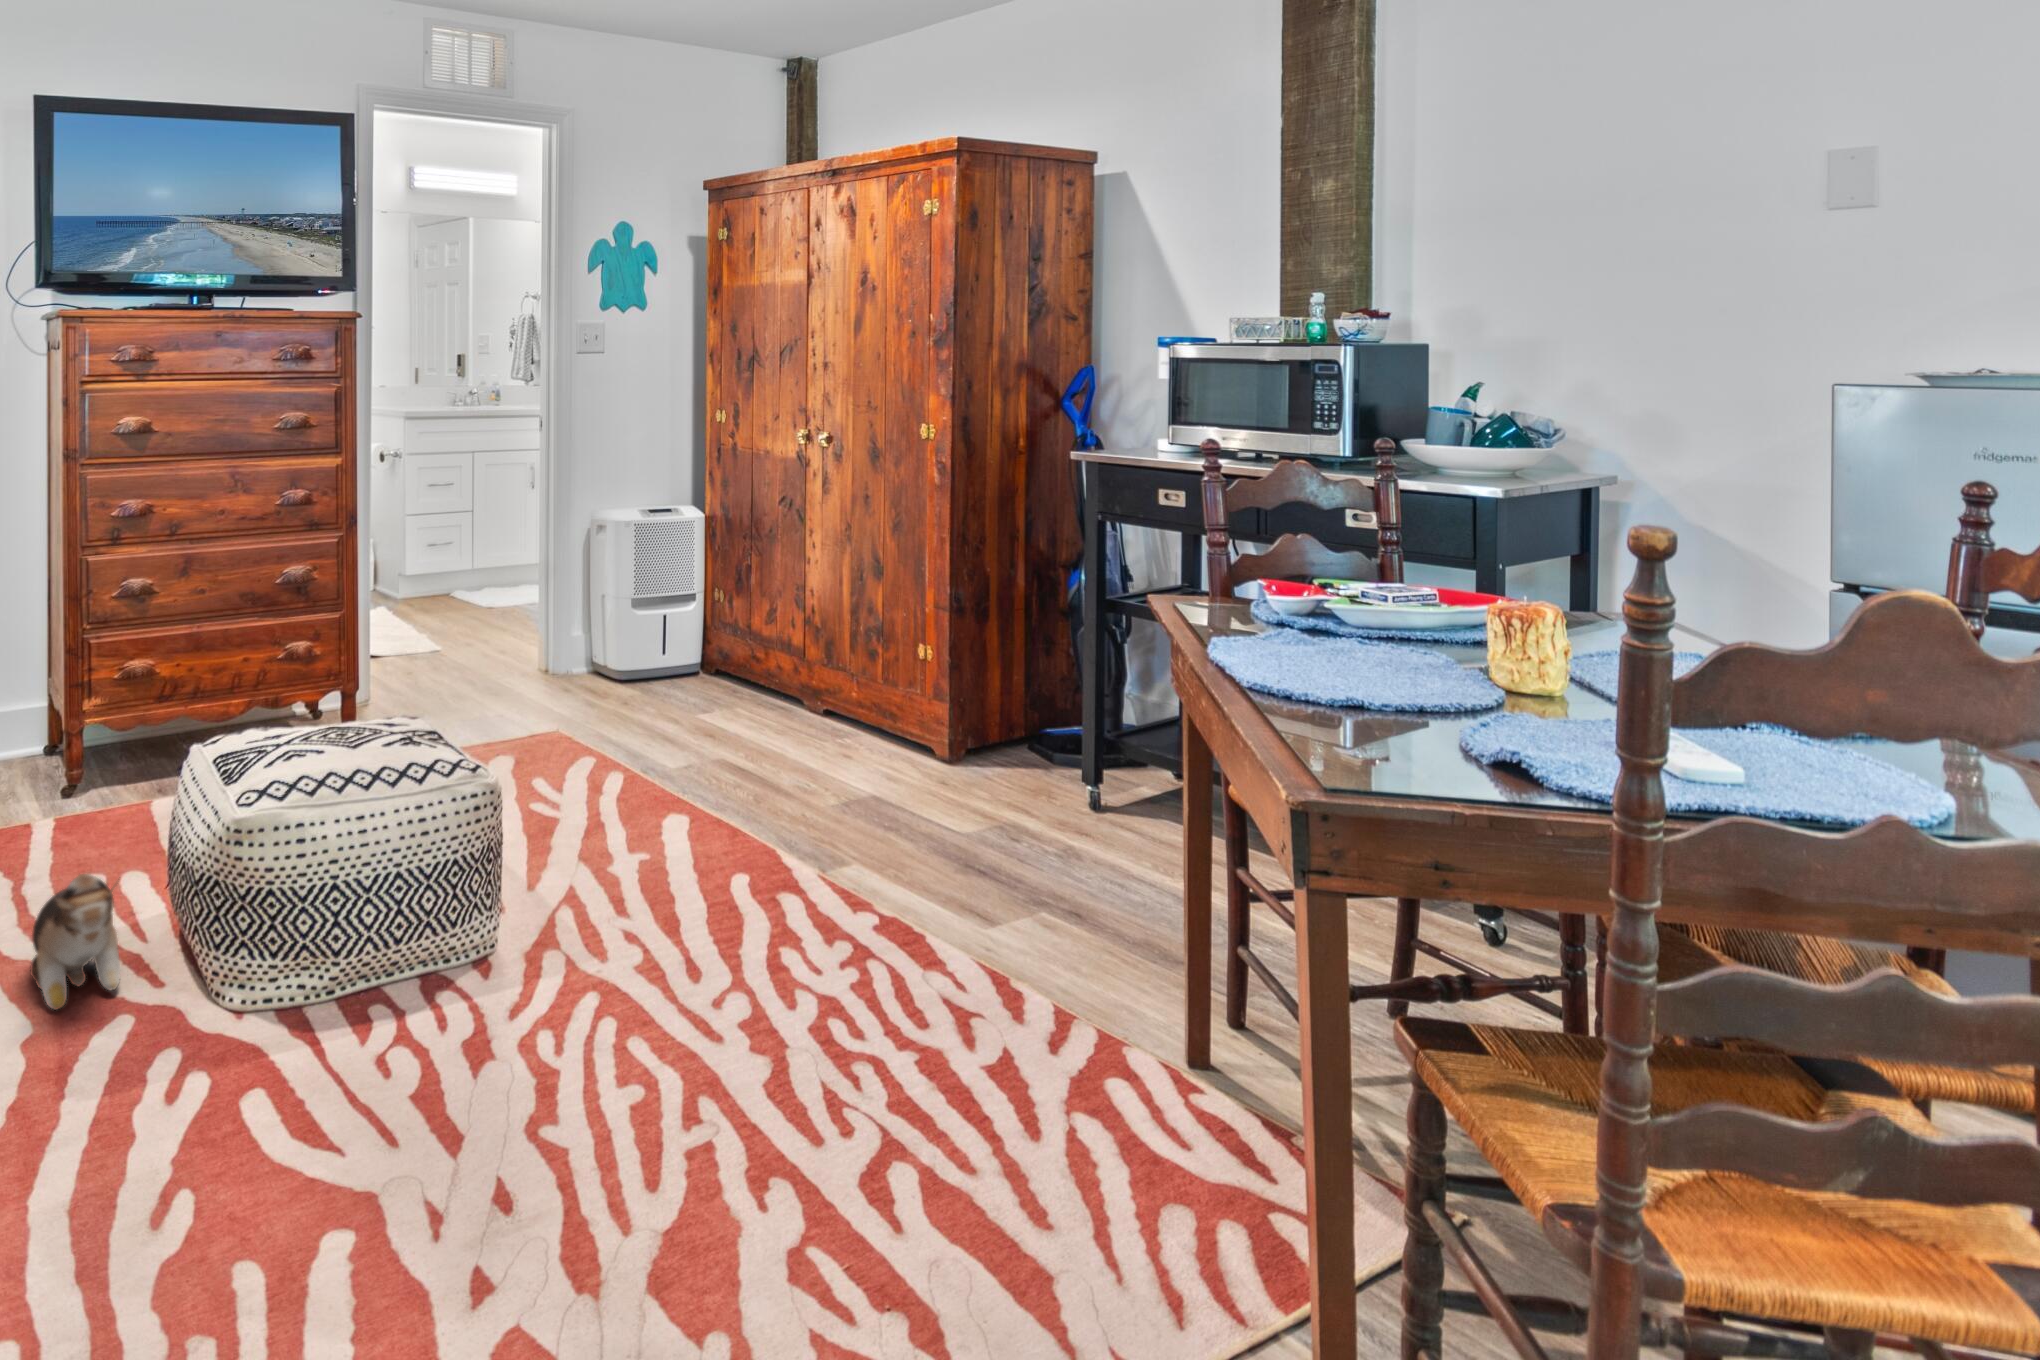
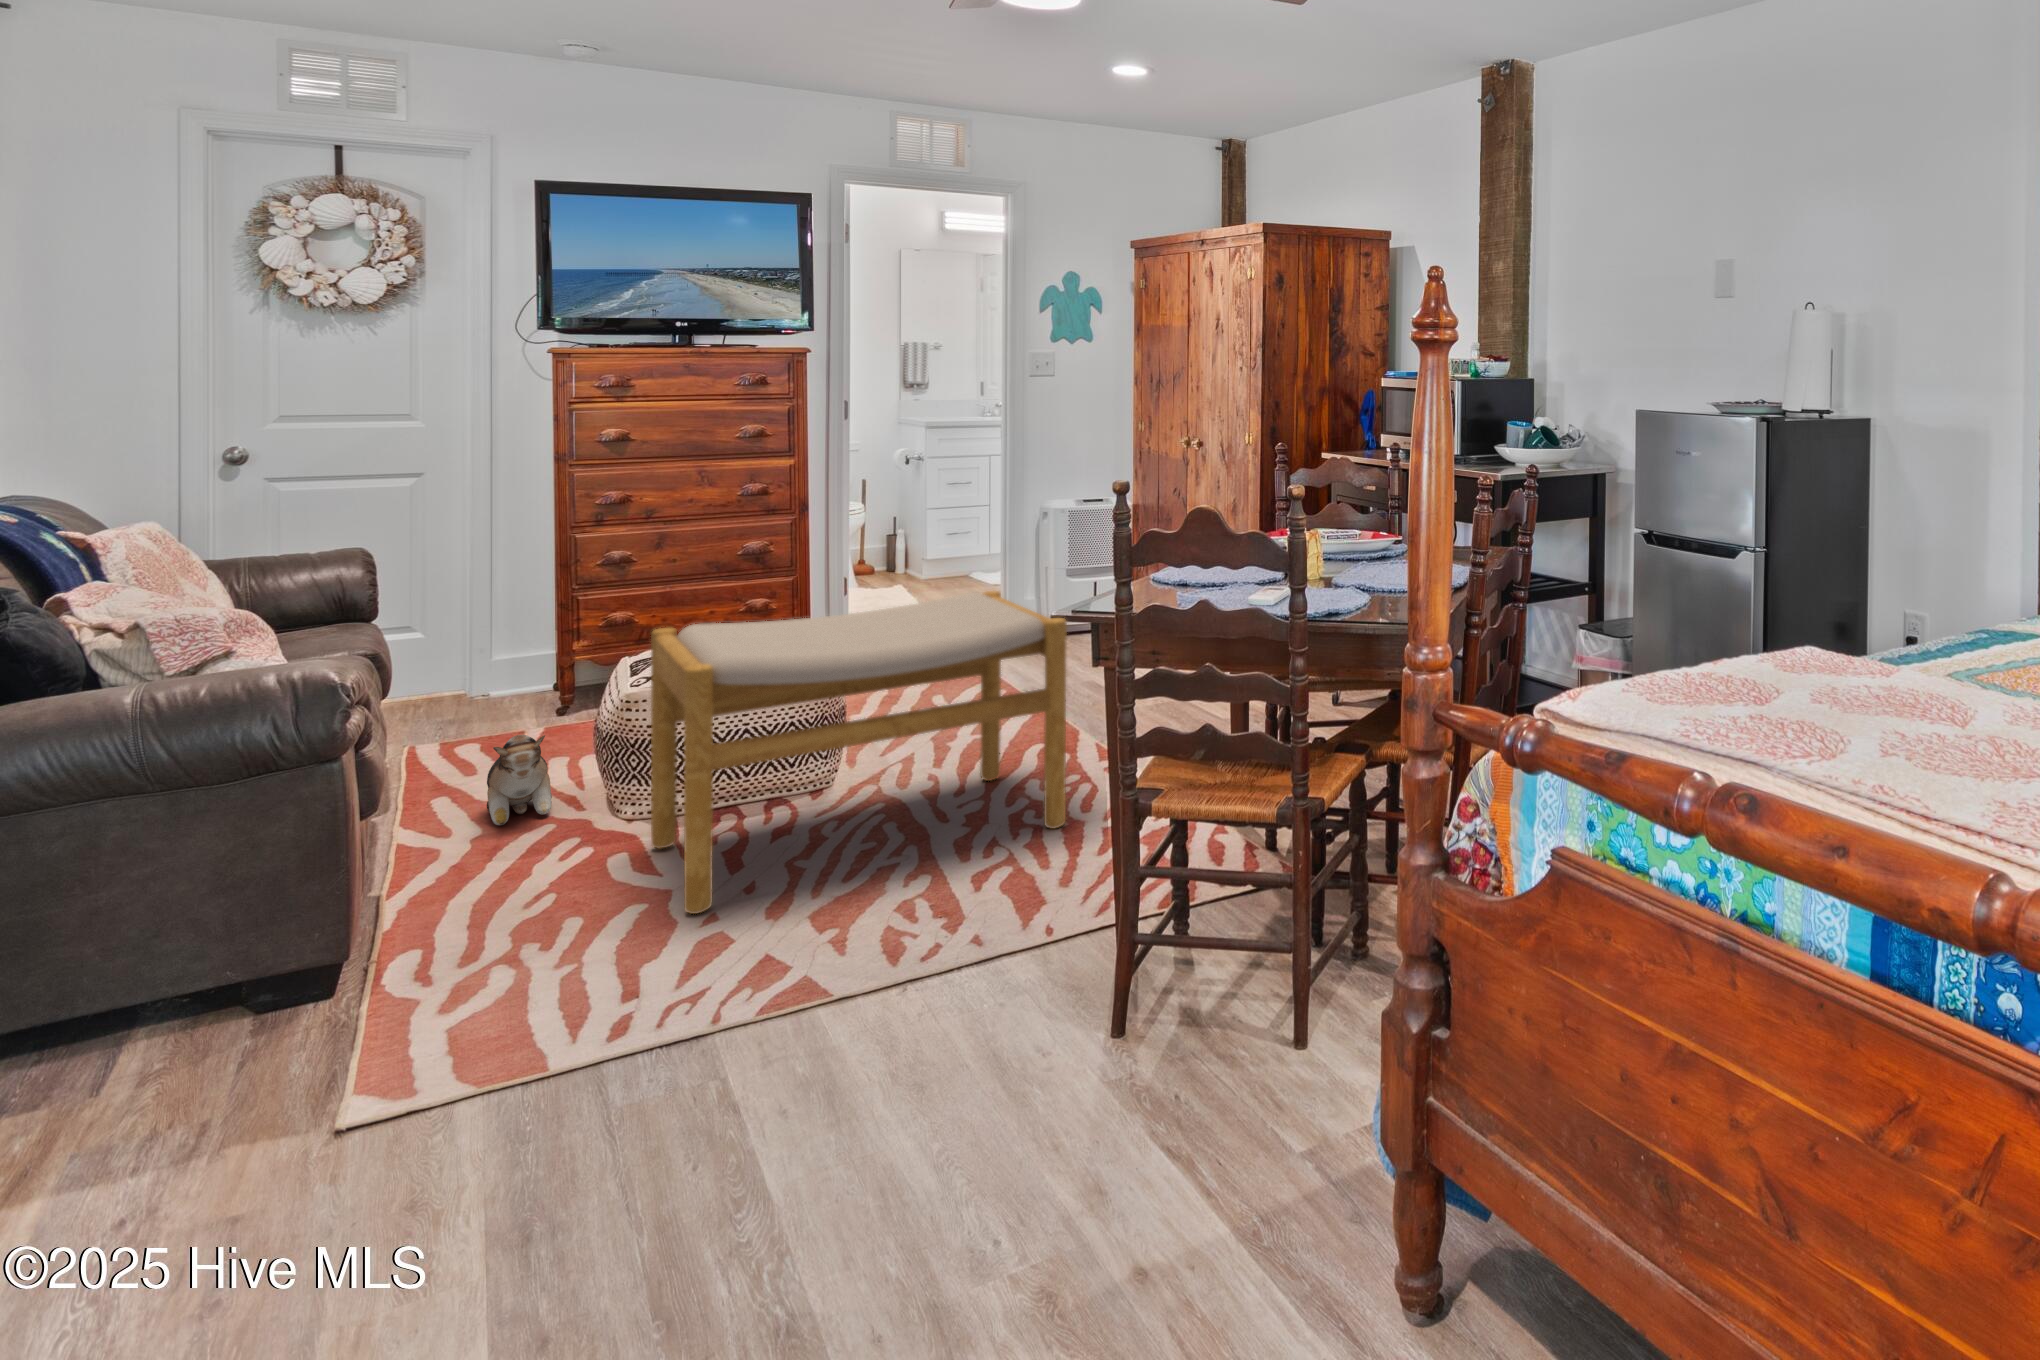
footstool: none [296,663,921,1262] -> present [651,591,1067,914]

